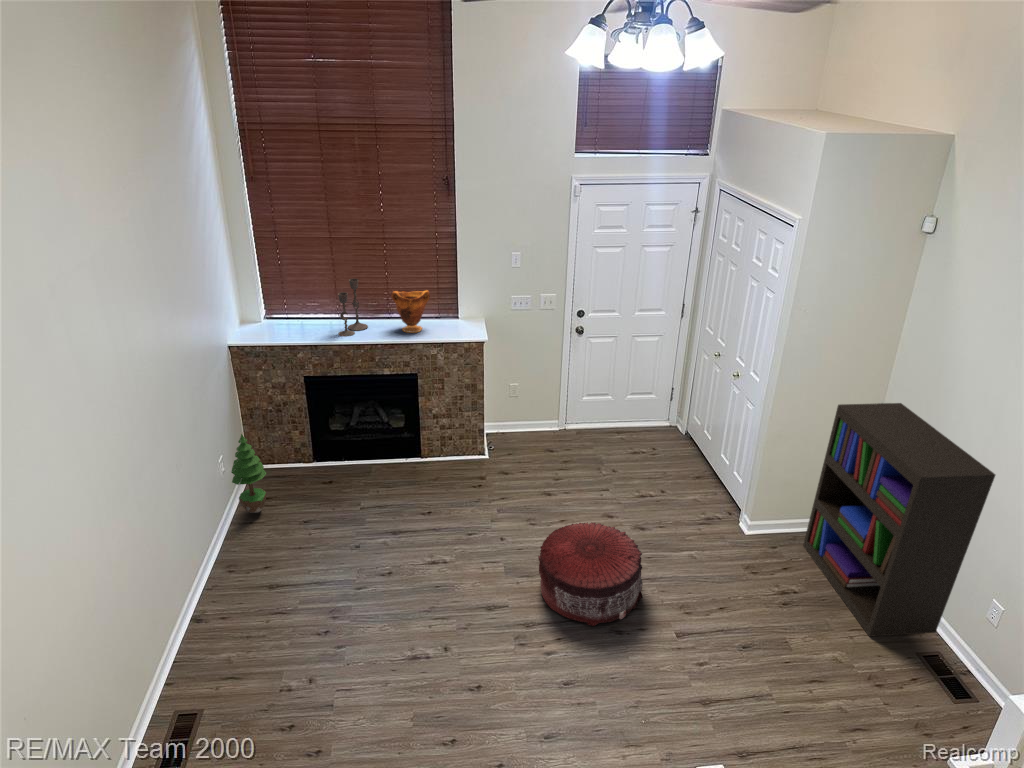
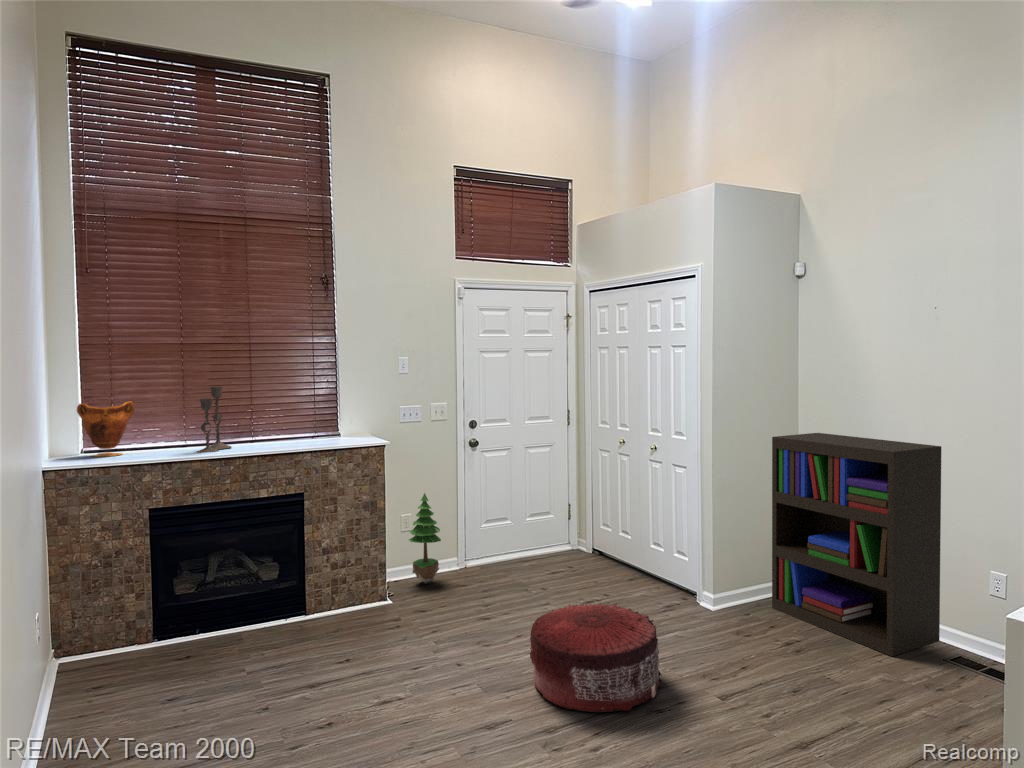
vase: present [391,290,430,333] -> present [77,402,134,457]
potted tree: present [231,434,266,513] -> present [409,493,441,584]

